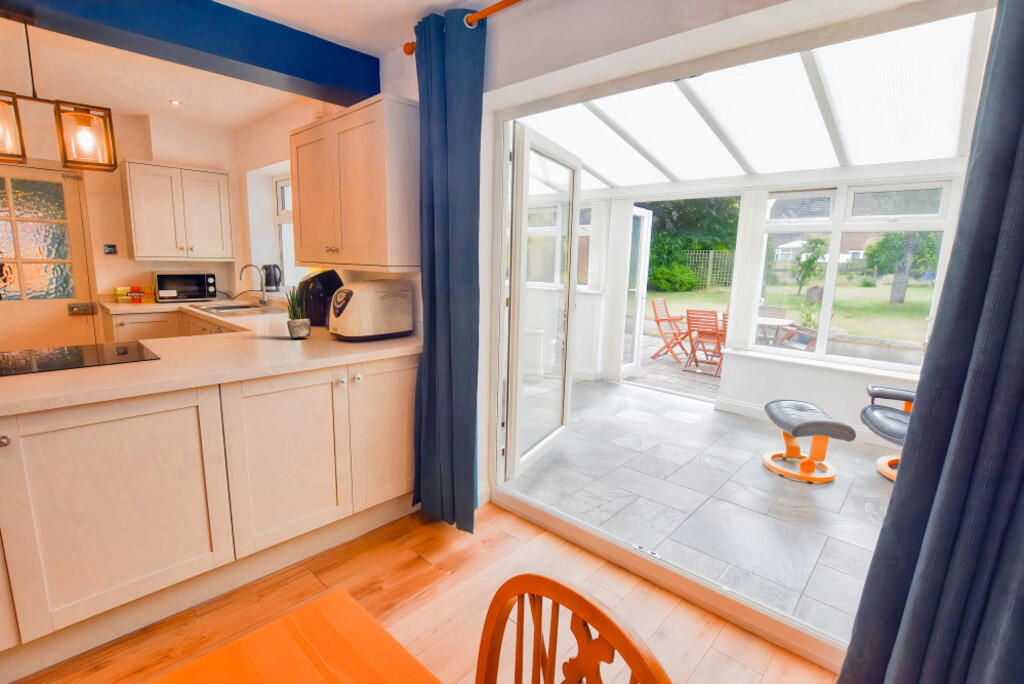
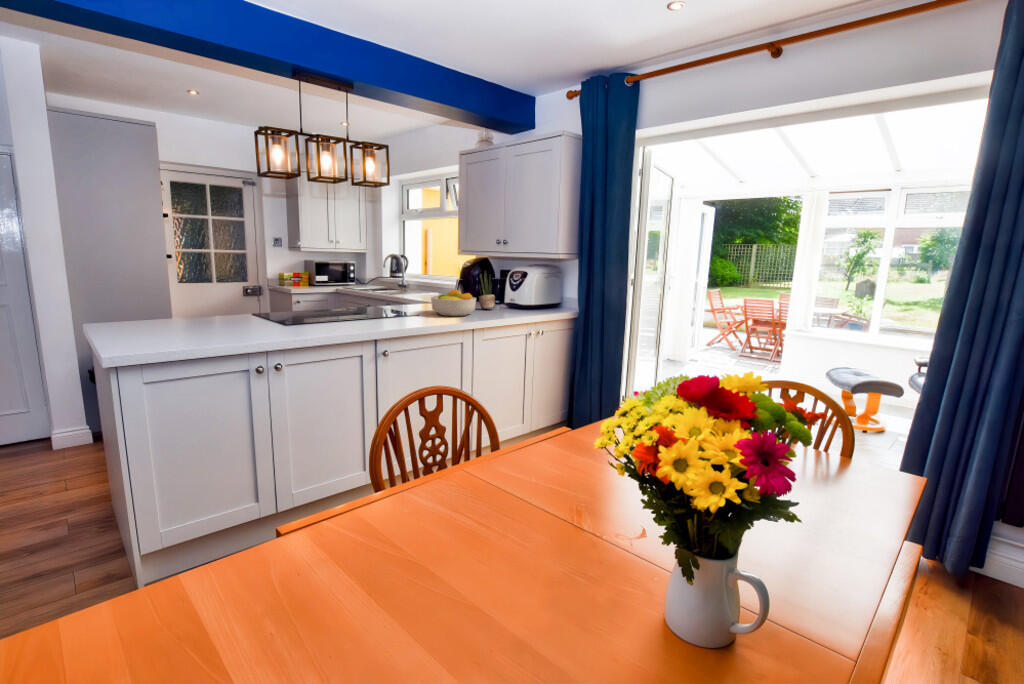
fruit bowl: none [187,313,261,354] -> present [431,289,476,316]

